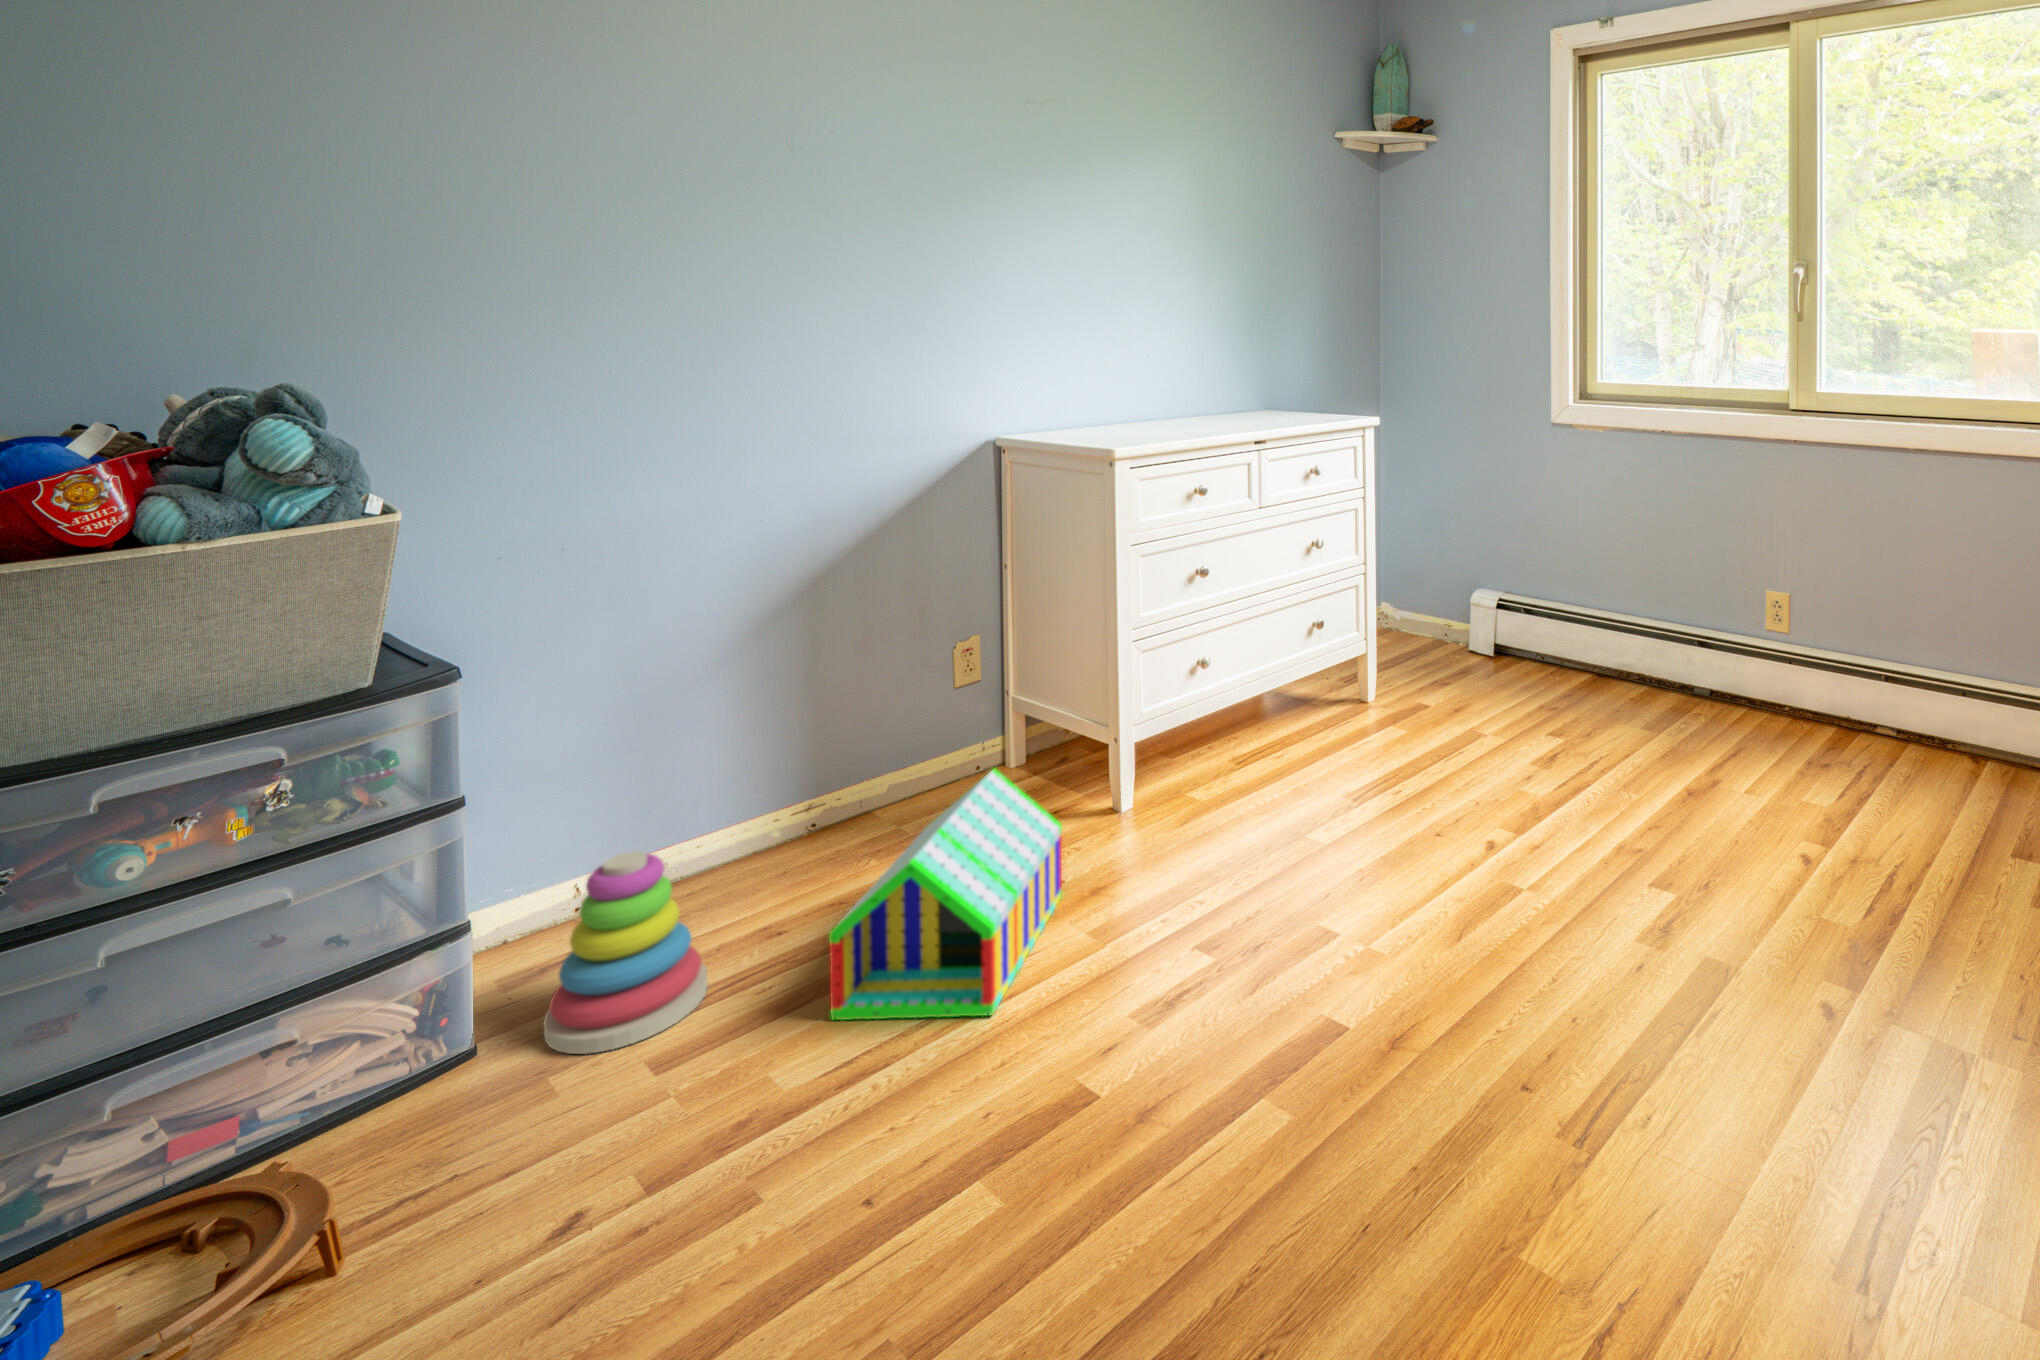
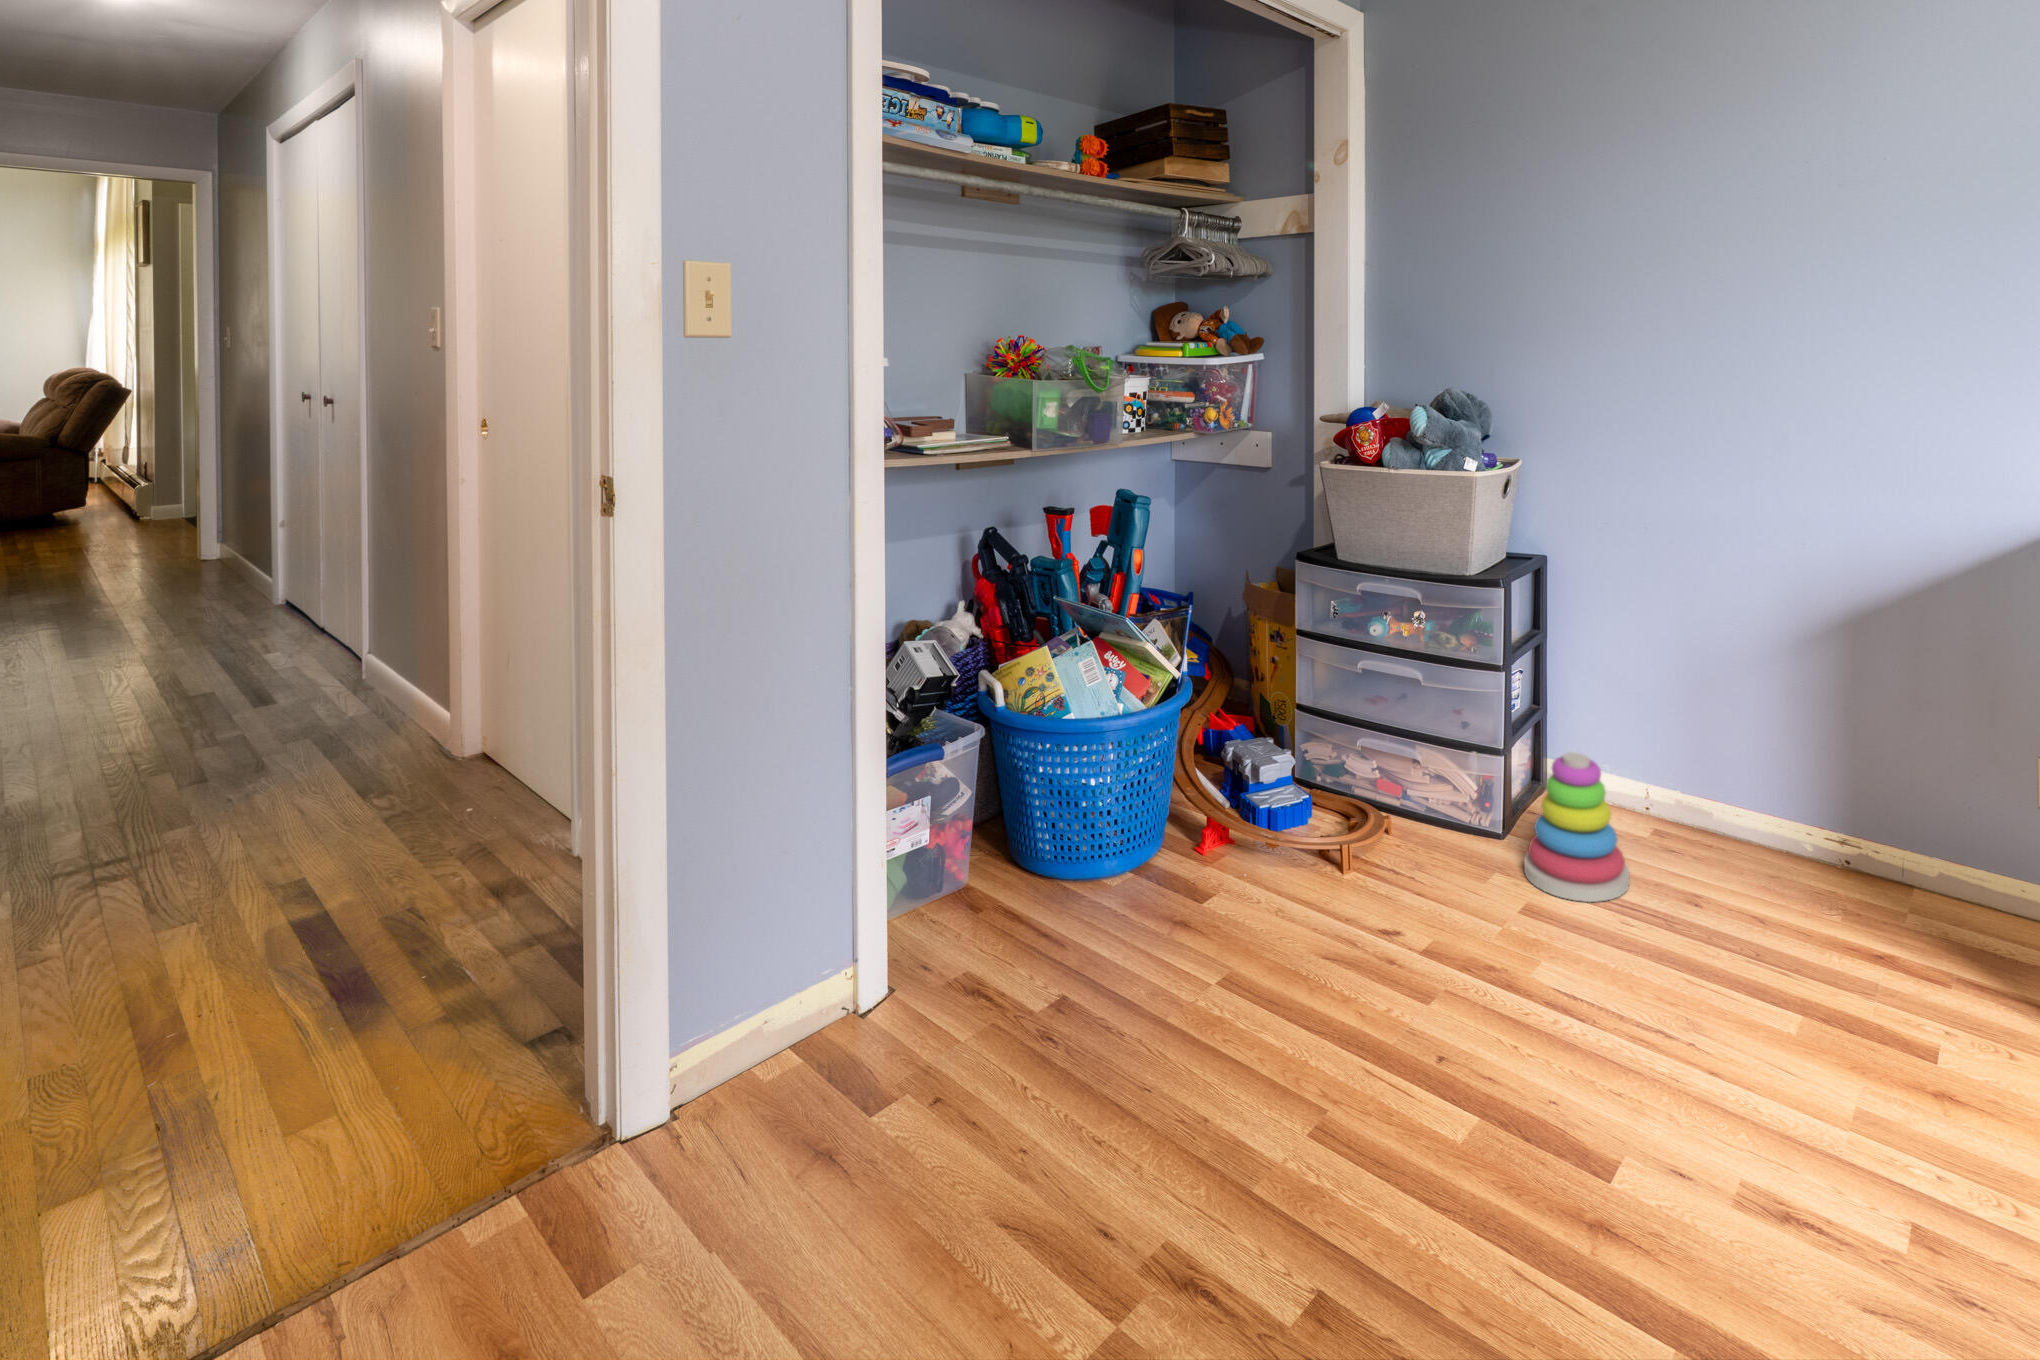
toy house: present [829,769,1062,1020] -> none [1616,859,1903,1065]

